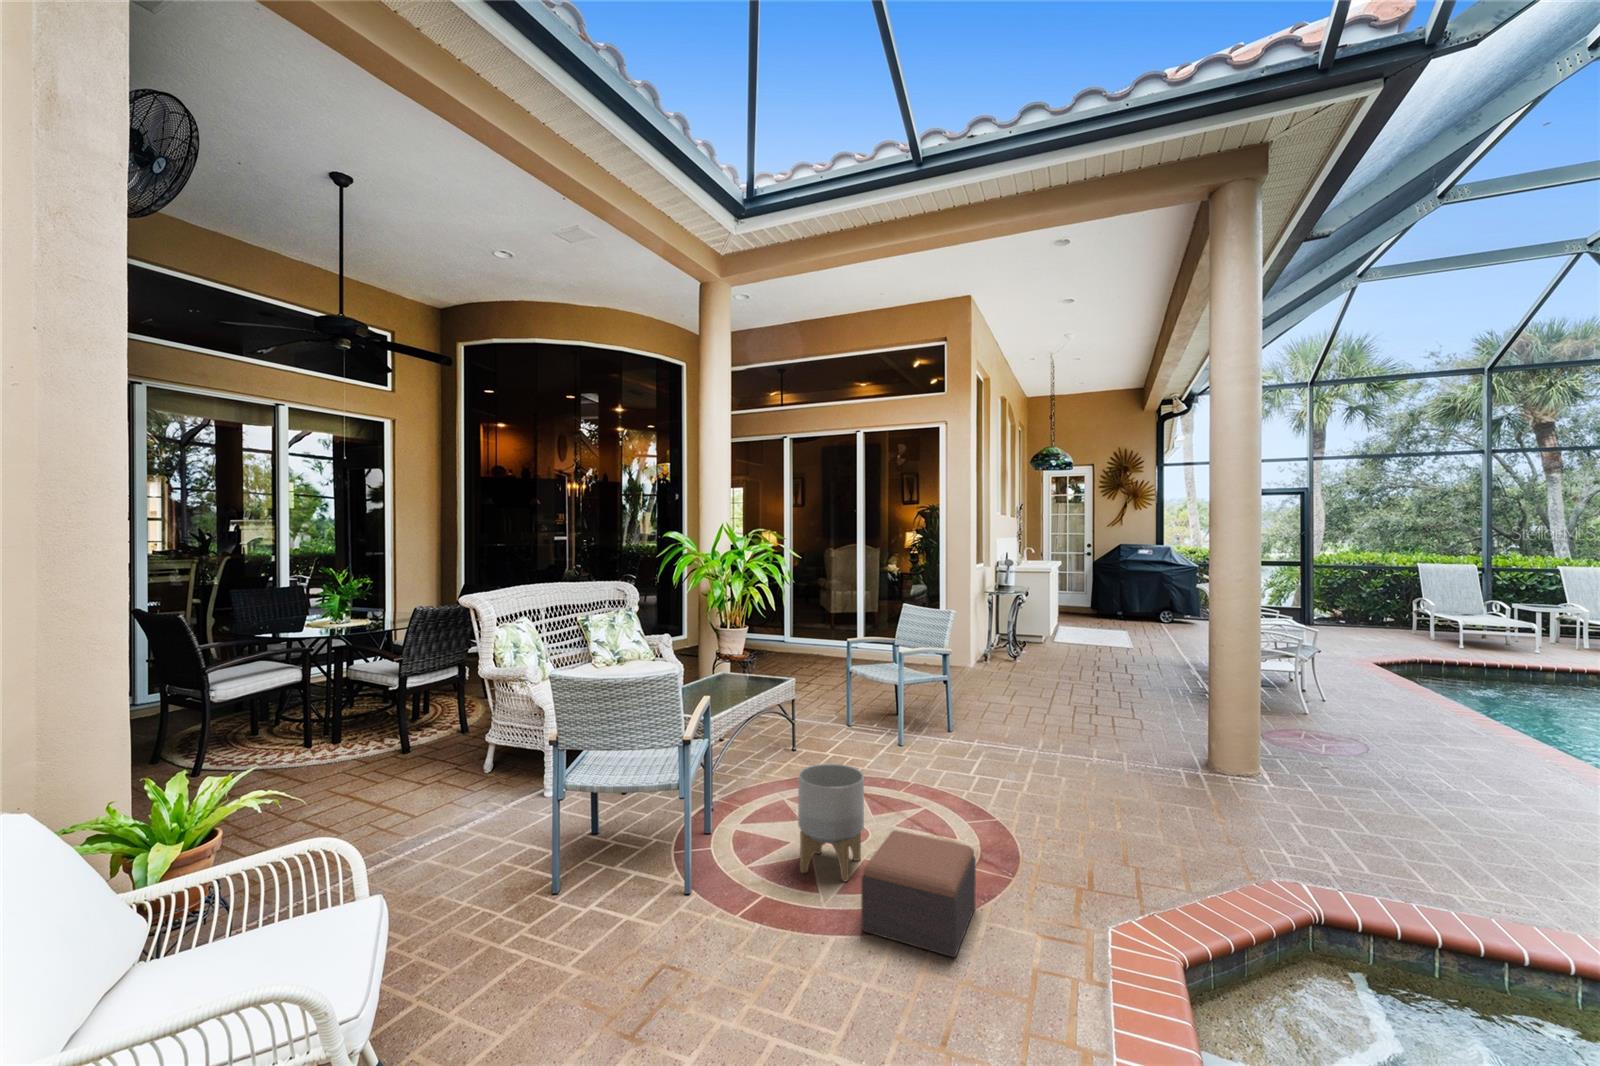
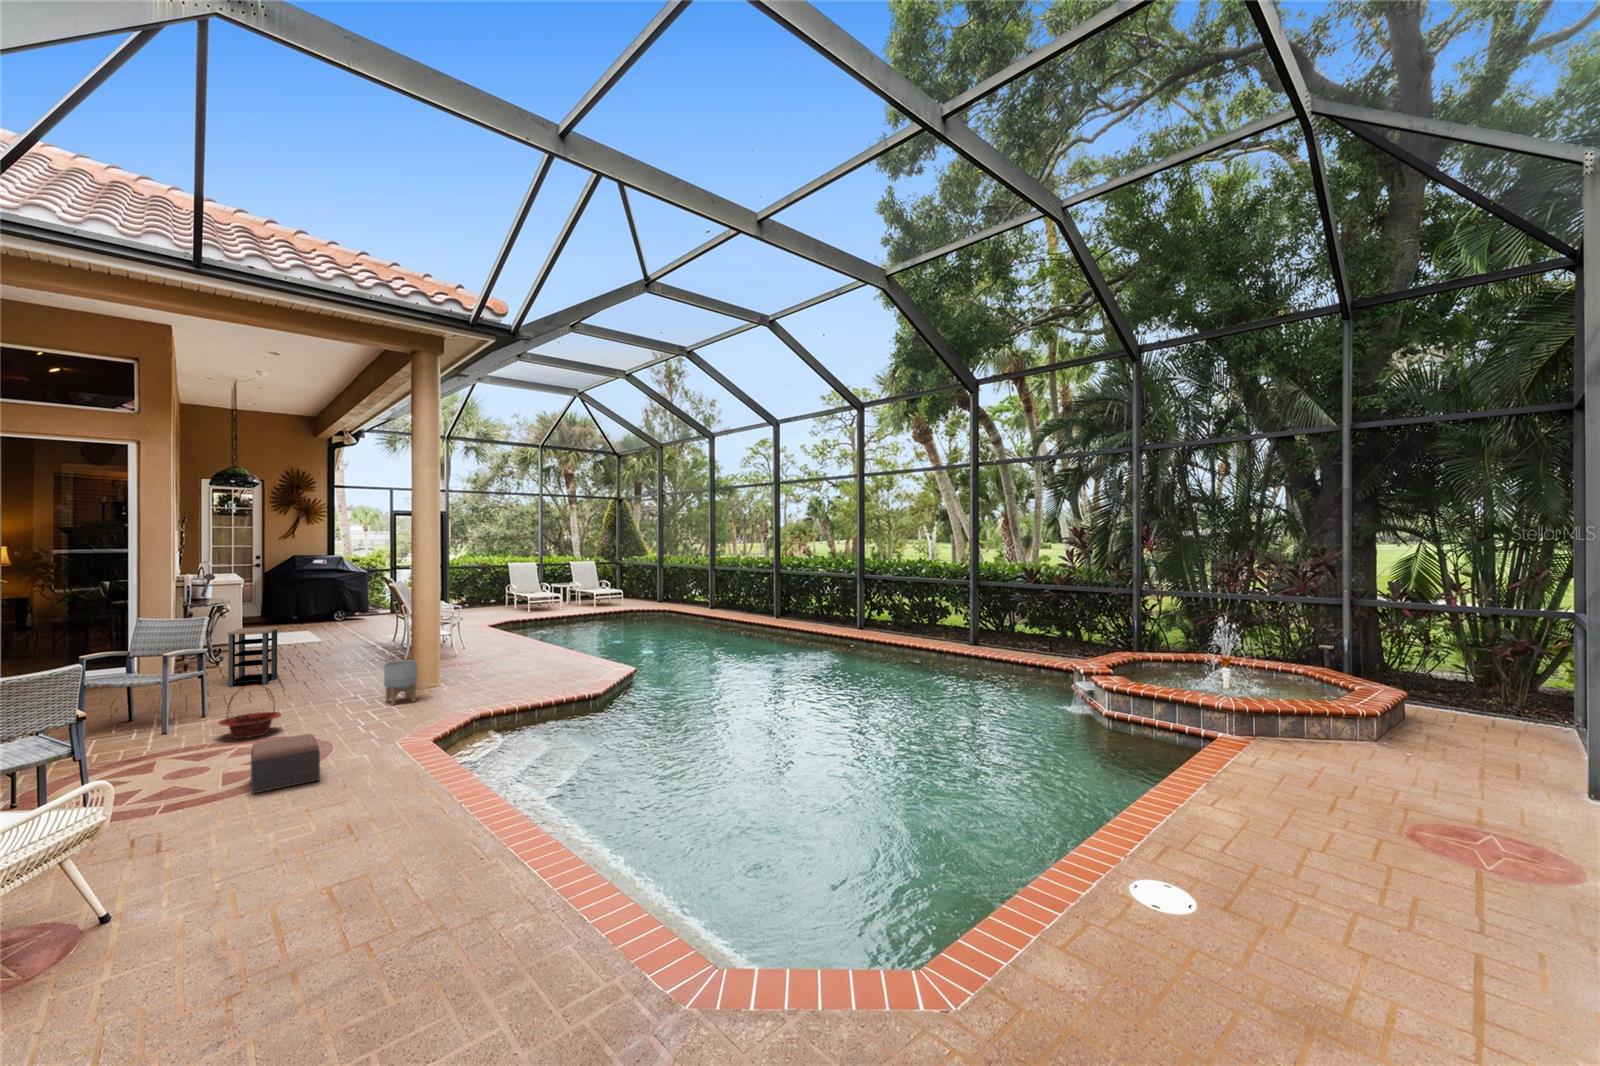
side table: none [1001,624,1056,698] -> present [227,627,280,687]
basket: none [927,712,999,789] -> present [219,685,282,738]
planter: present [798,763,864,882] -> present [384,660,417,705]

